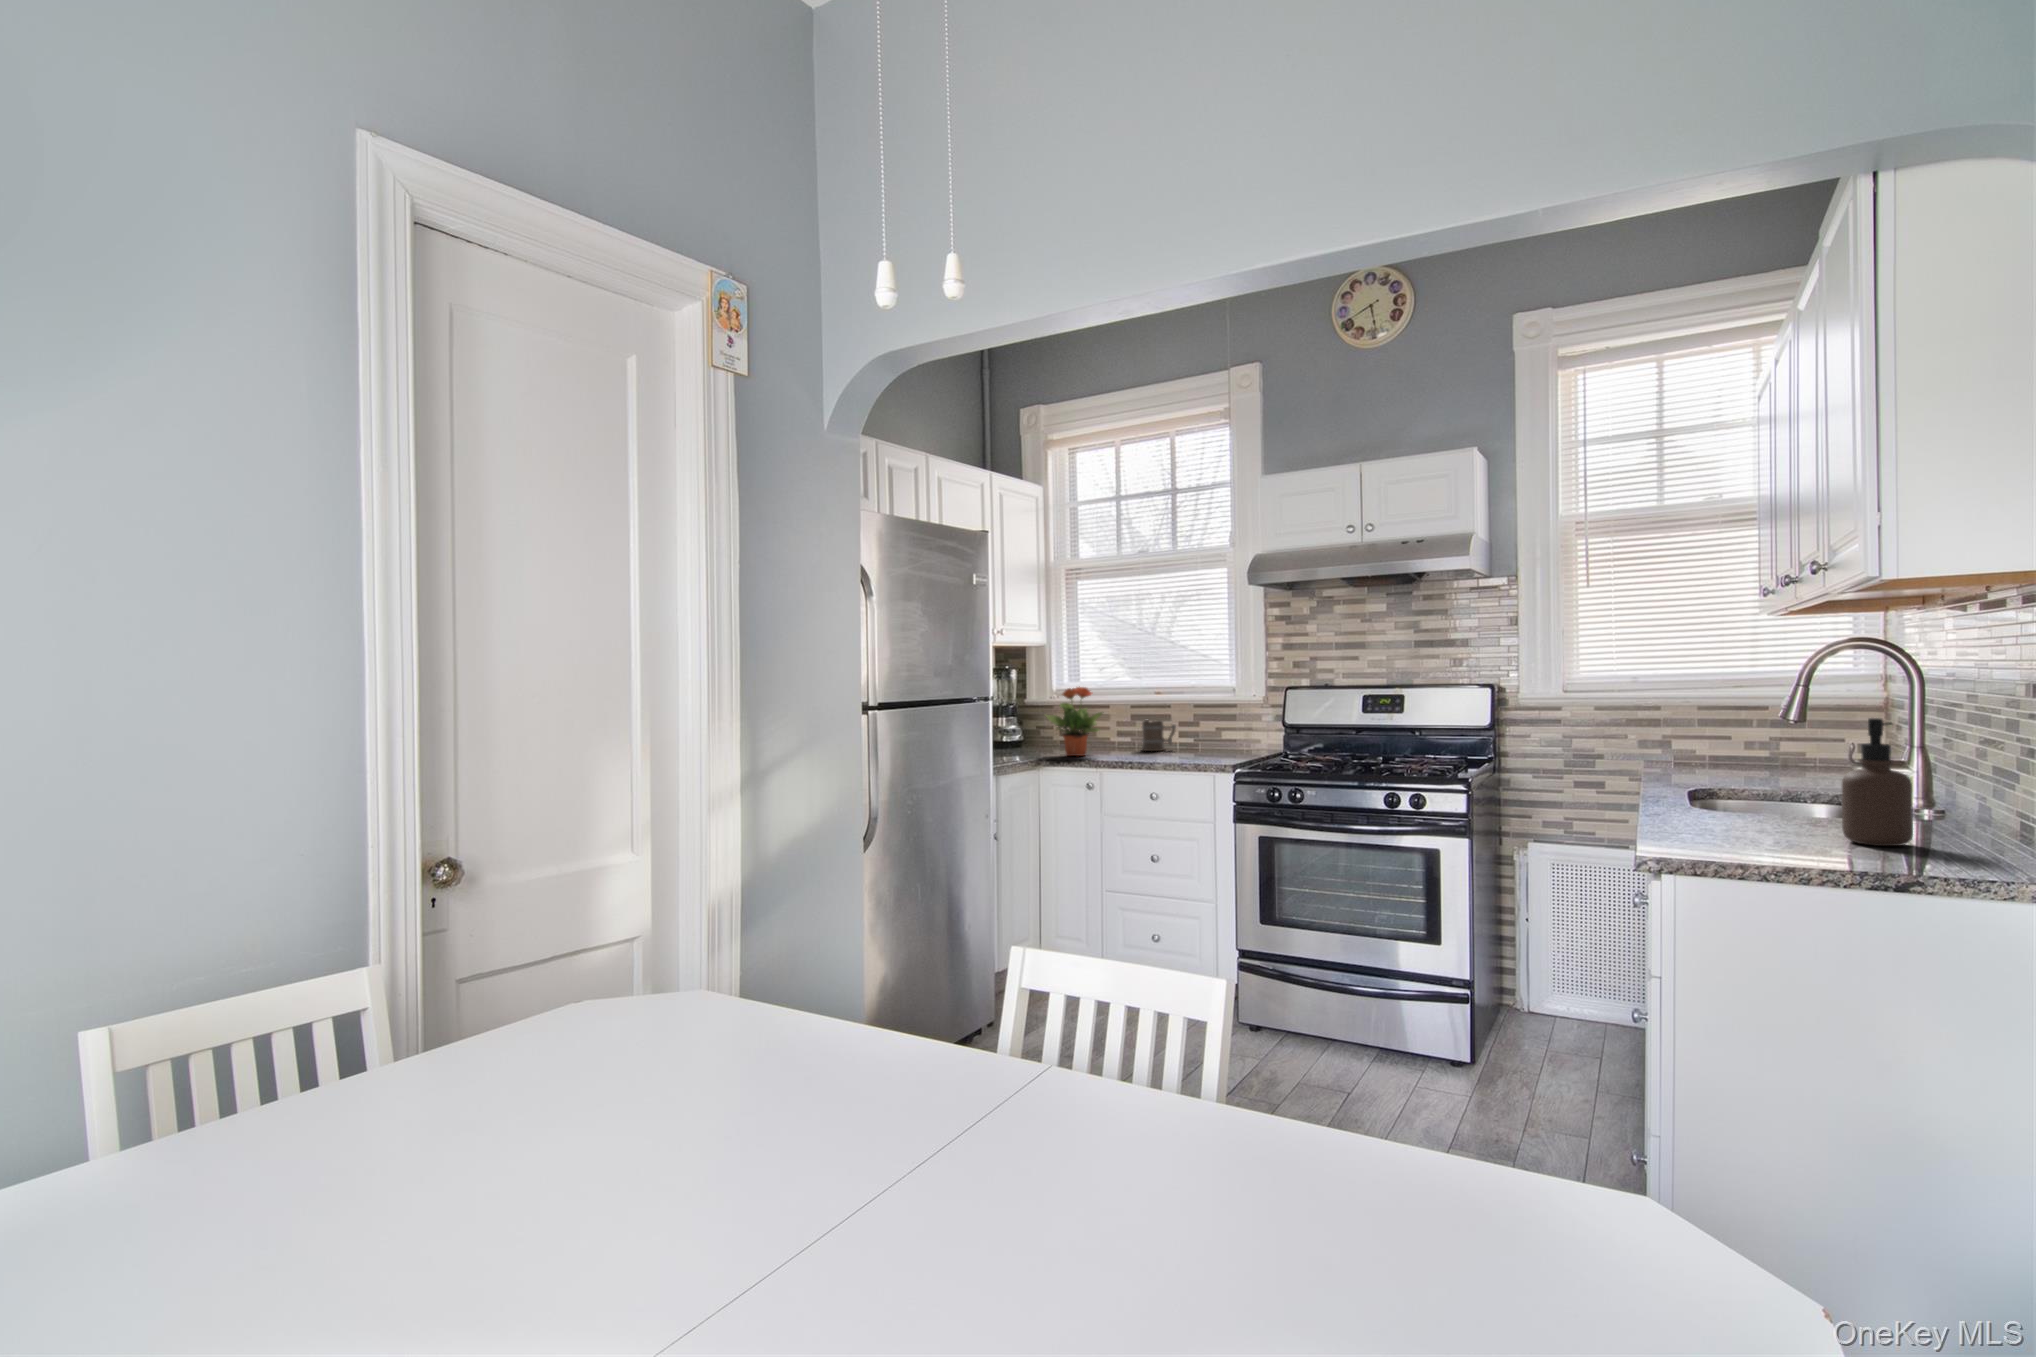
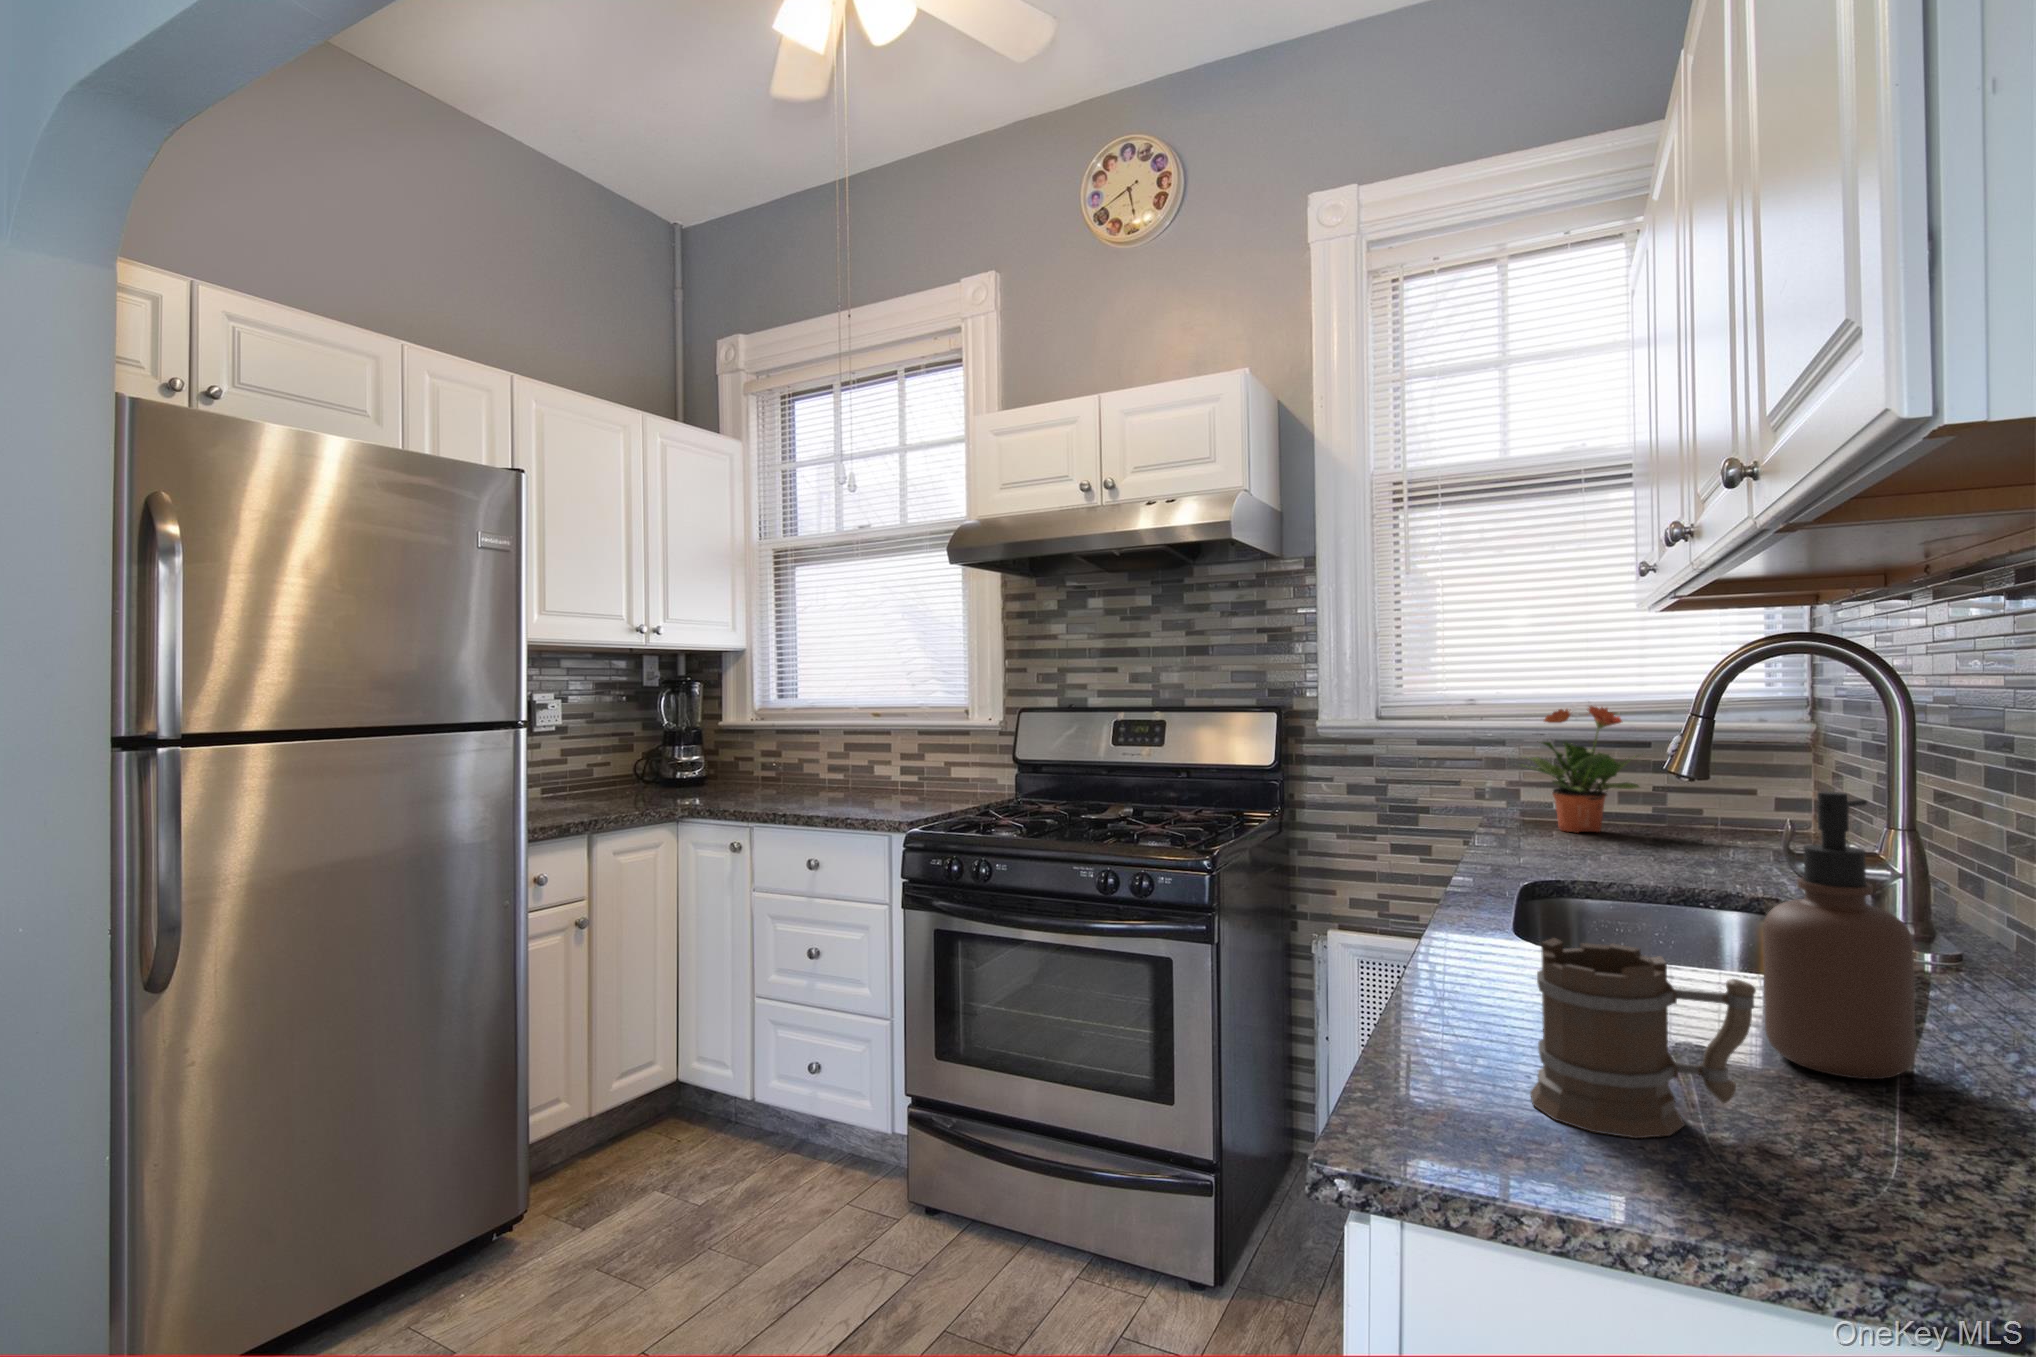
potted plant: present [1046,687,1102,756] -> present [1523,706,1639,833]
mug: present [1141,720,1176,751] -> present [1530,938,1756,1138]

